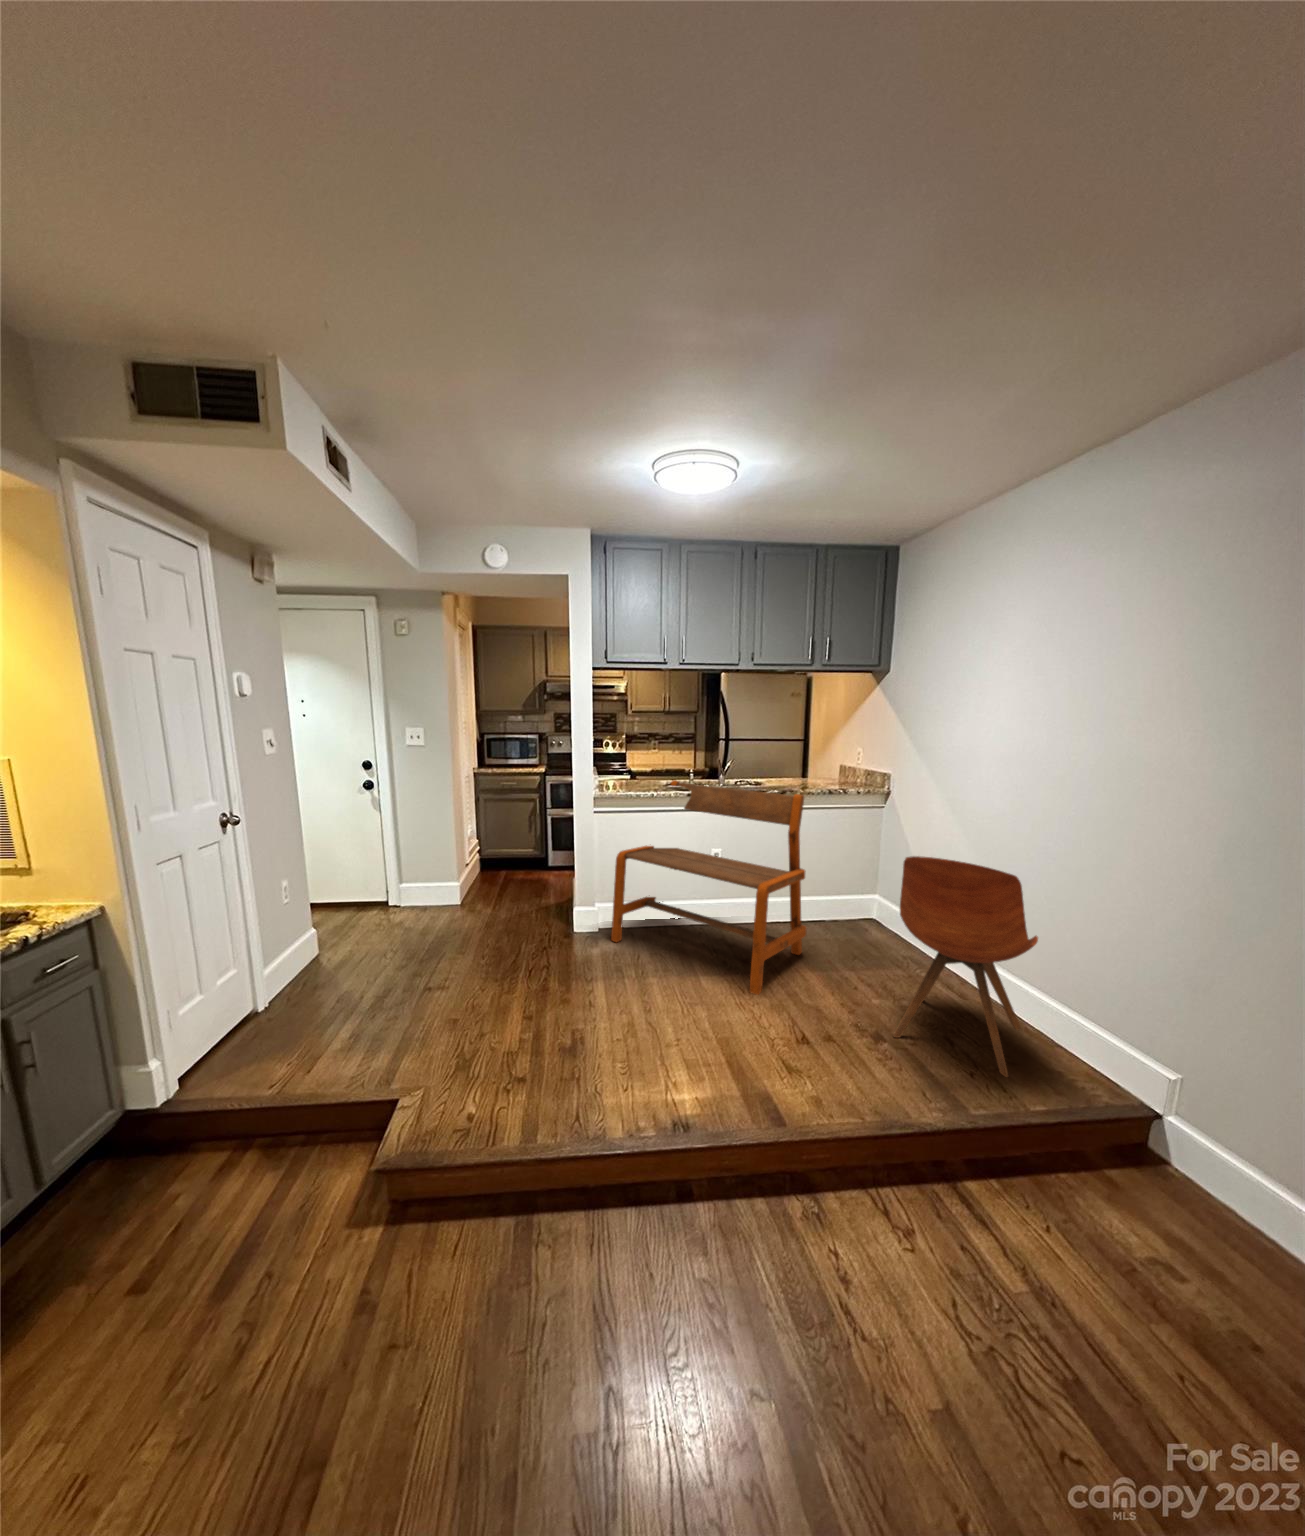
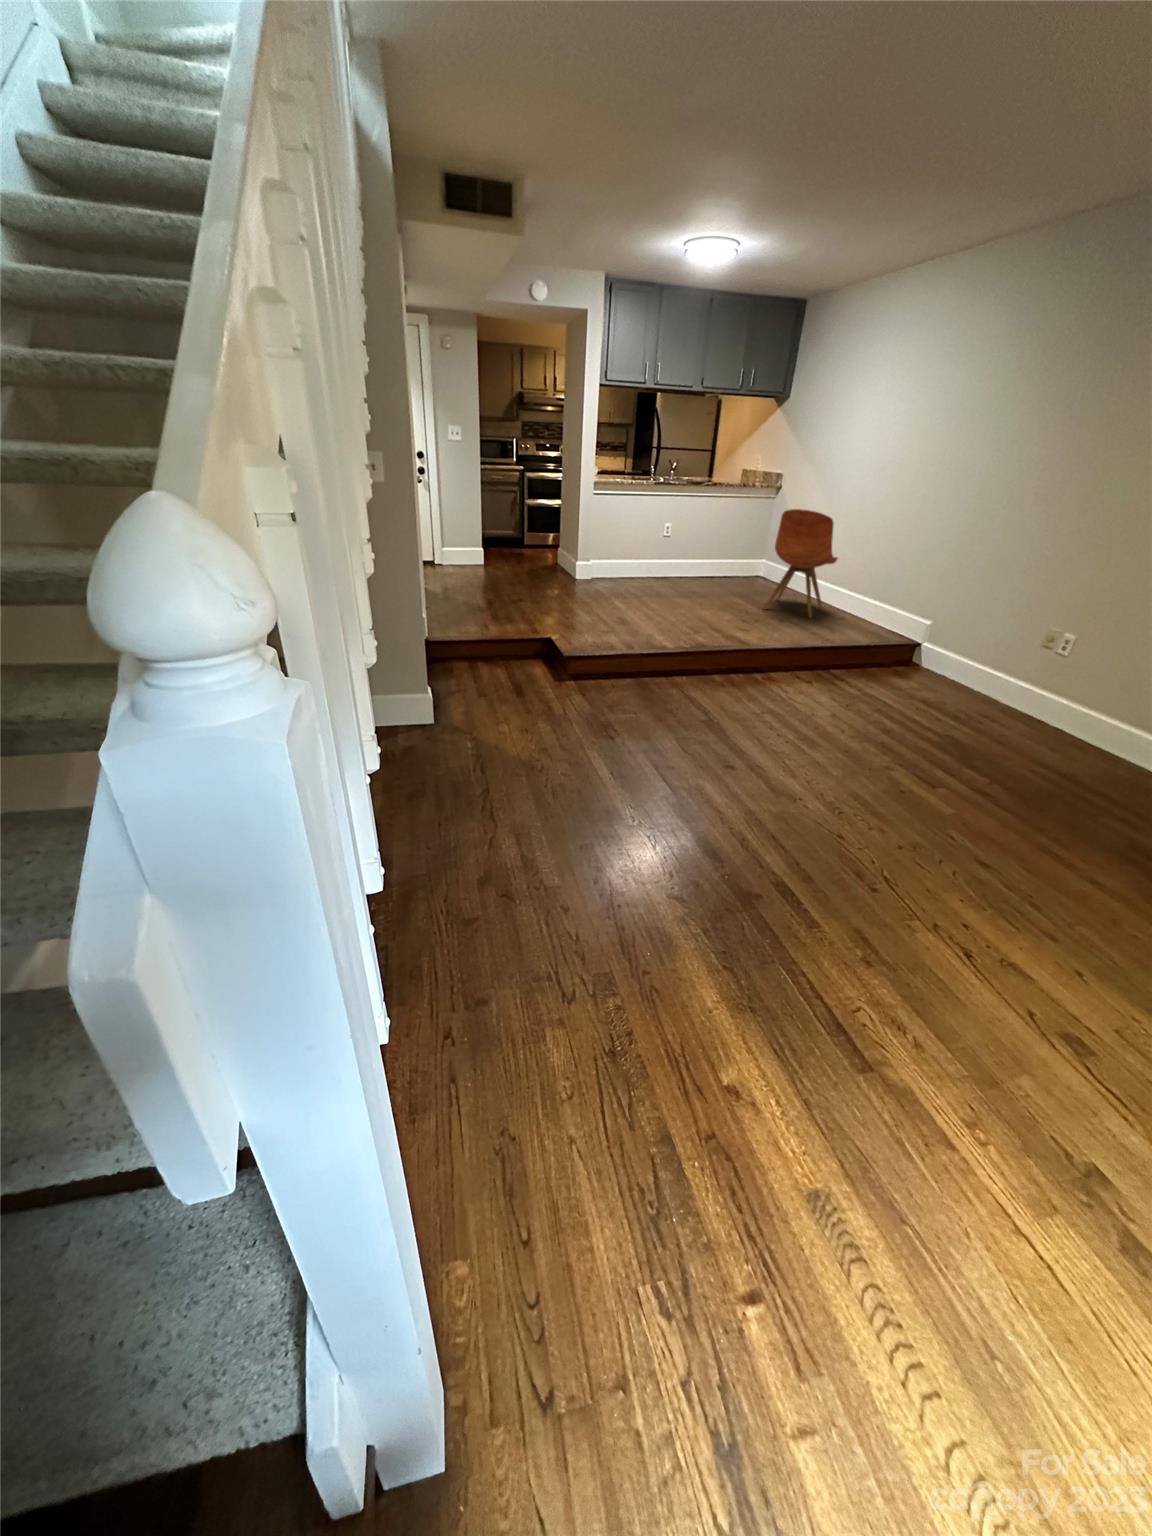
bench: present [611,780,806,995] -> none [599,475,727,599]

